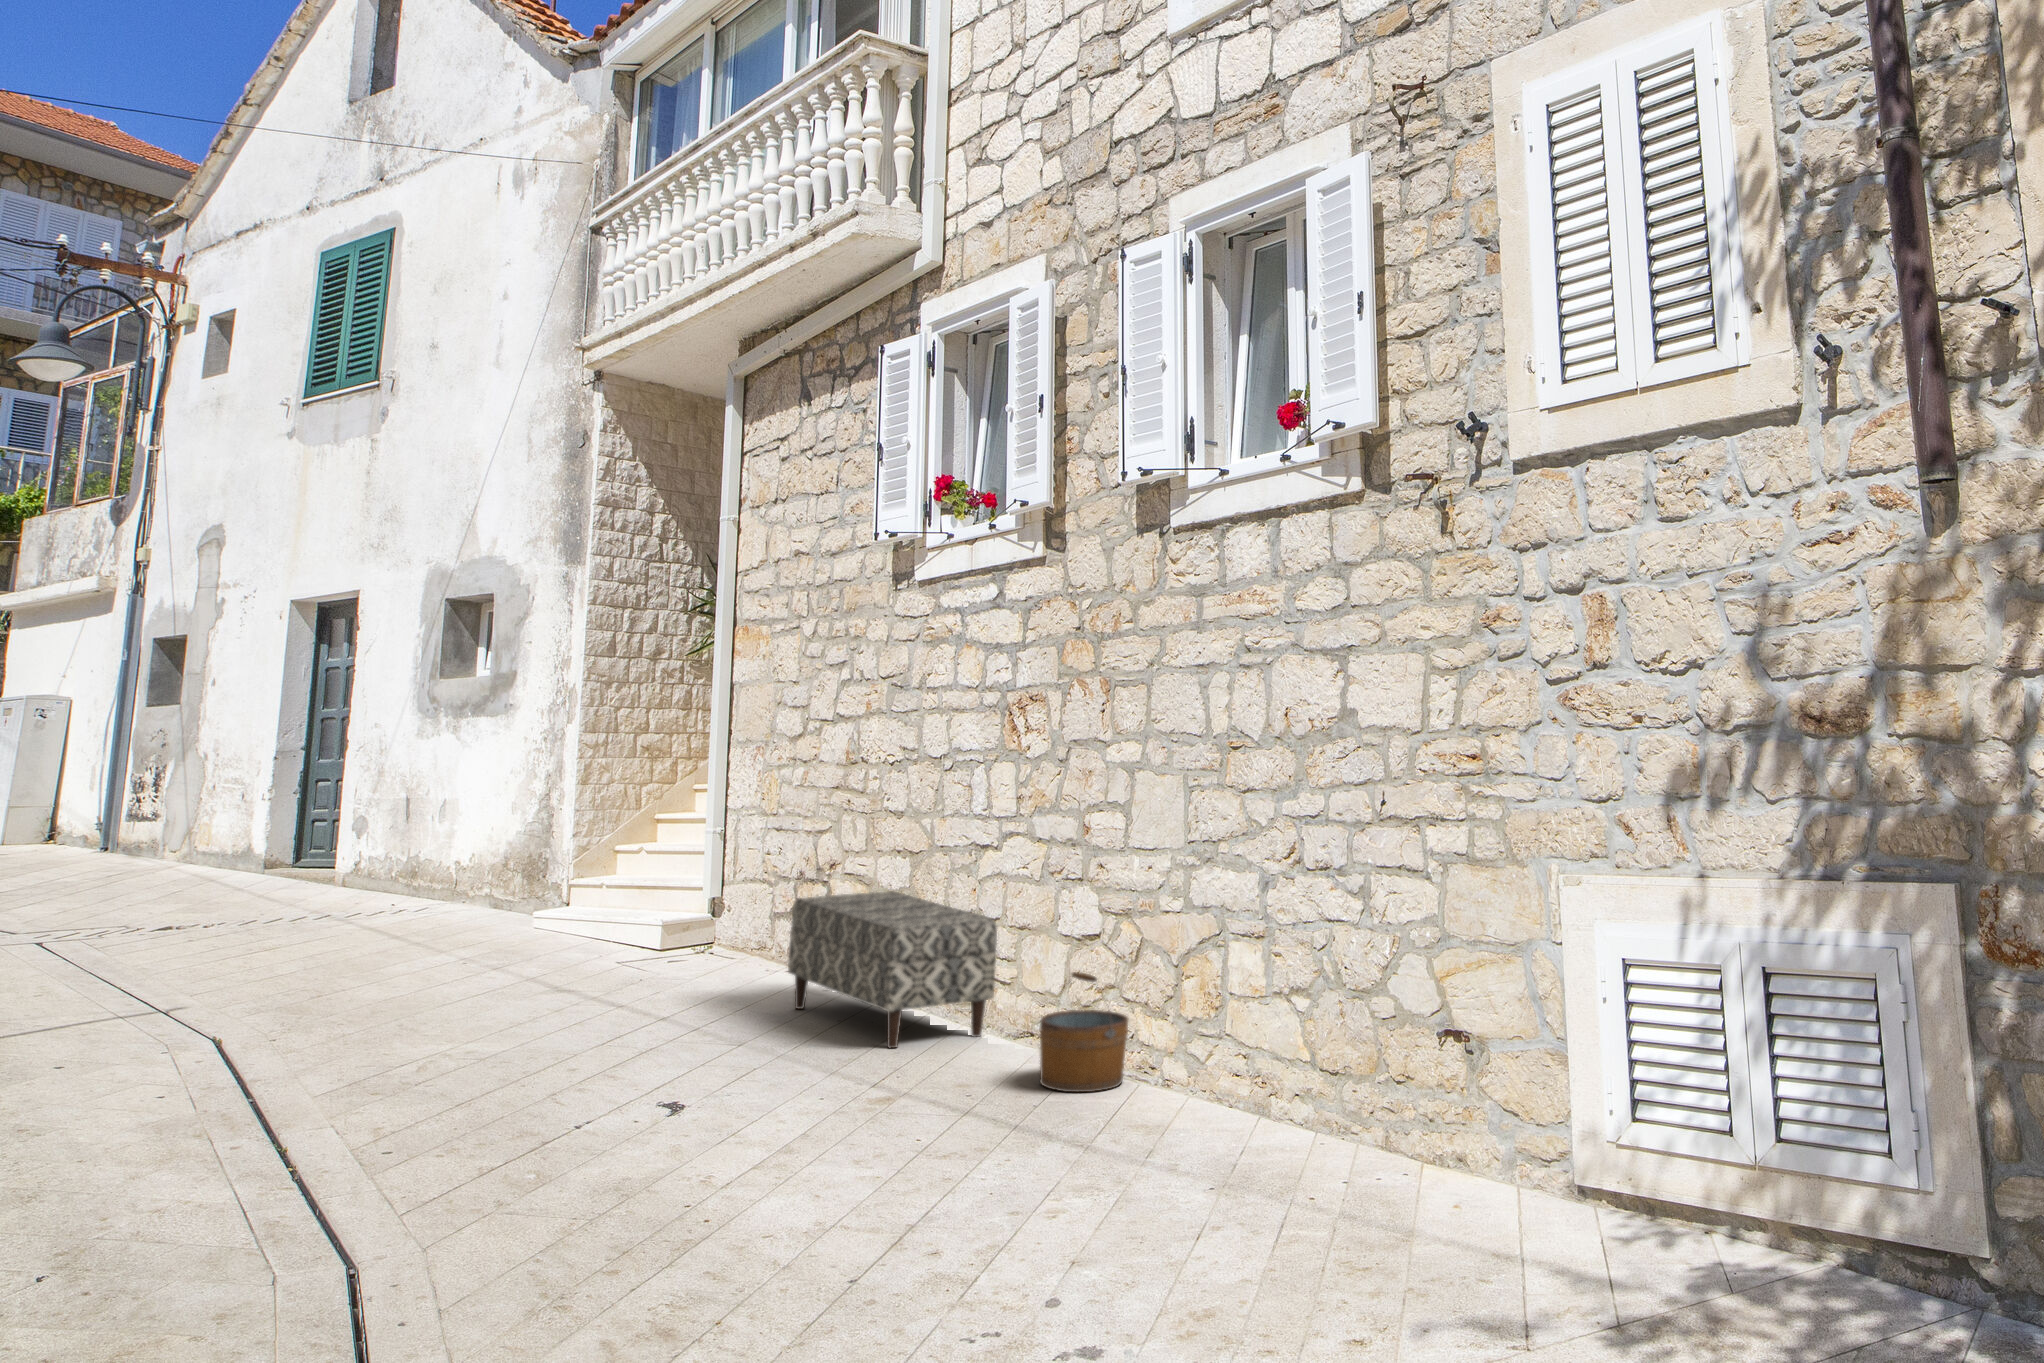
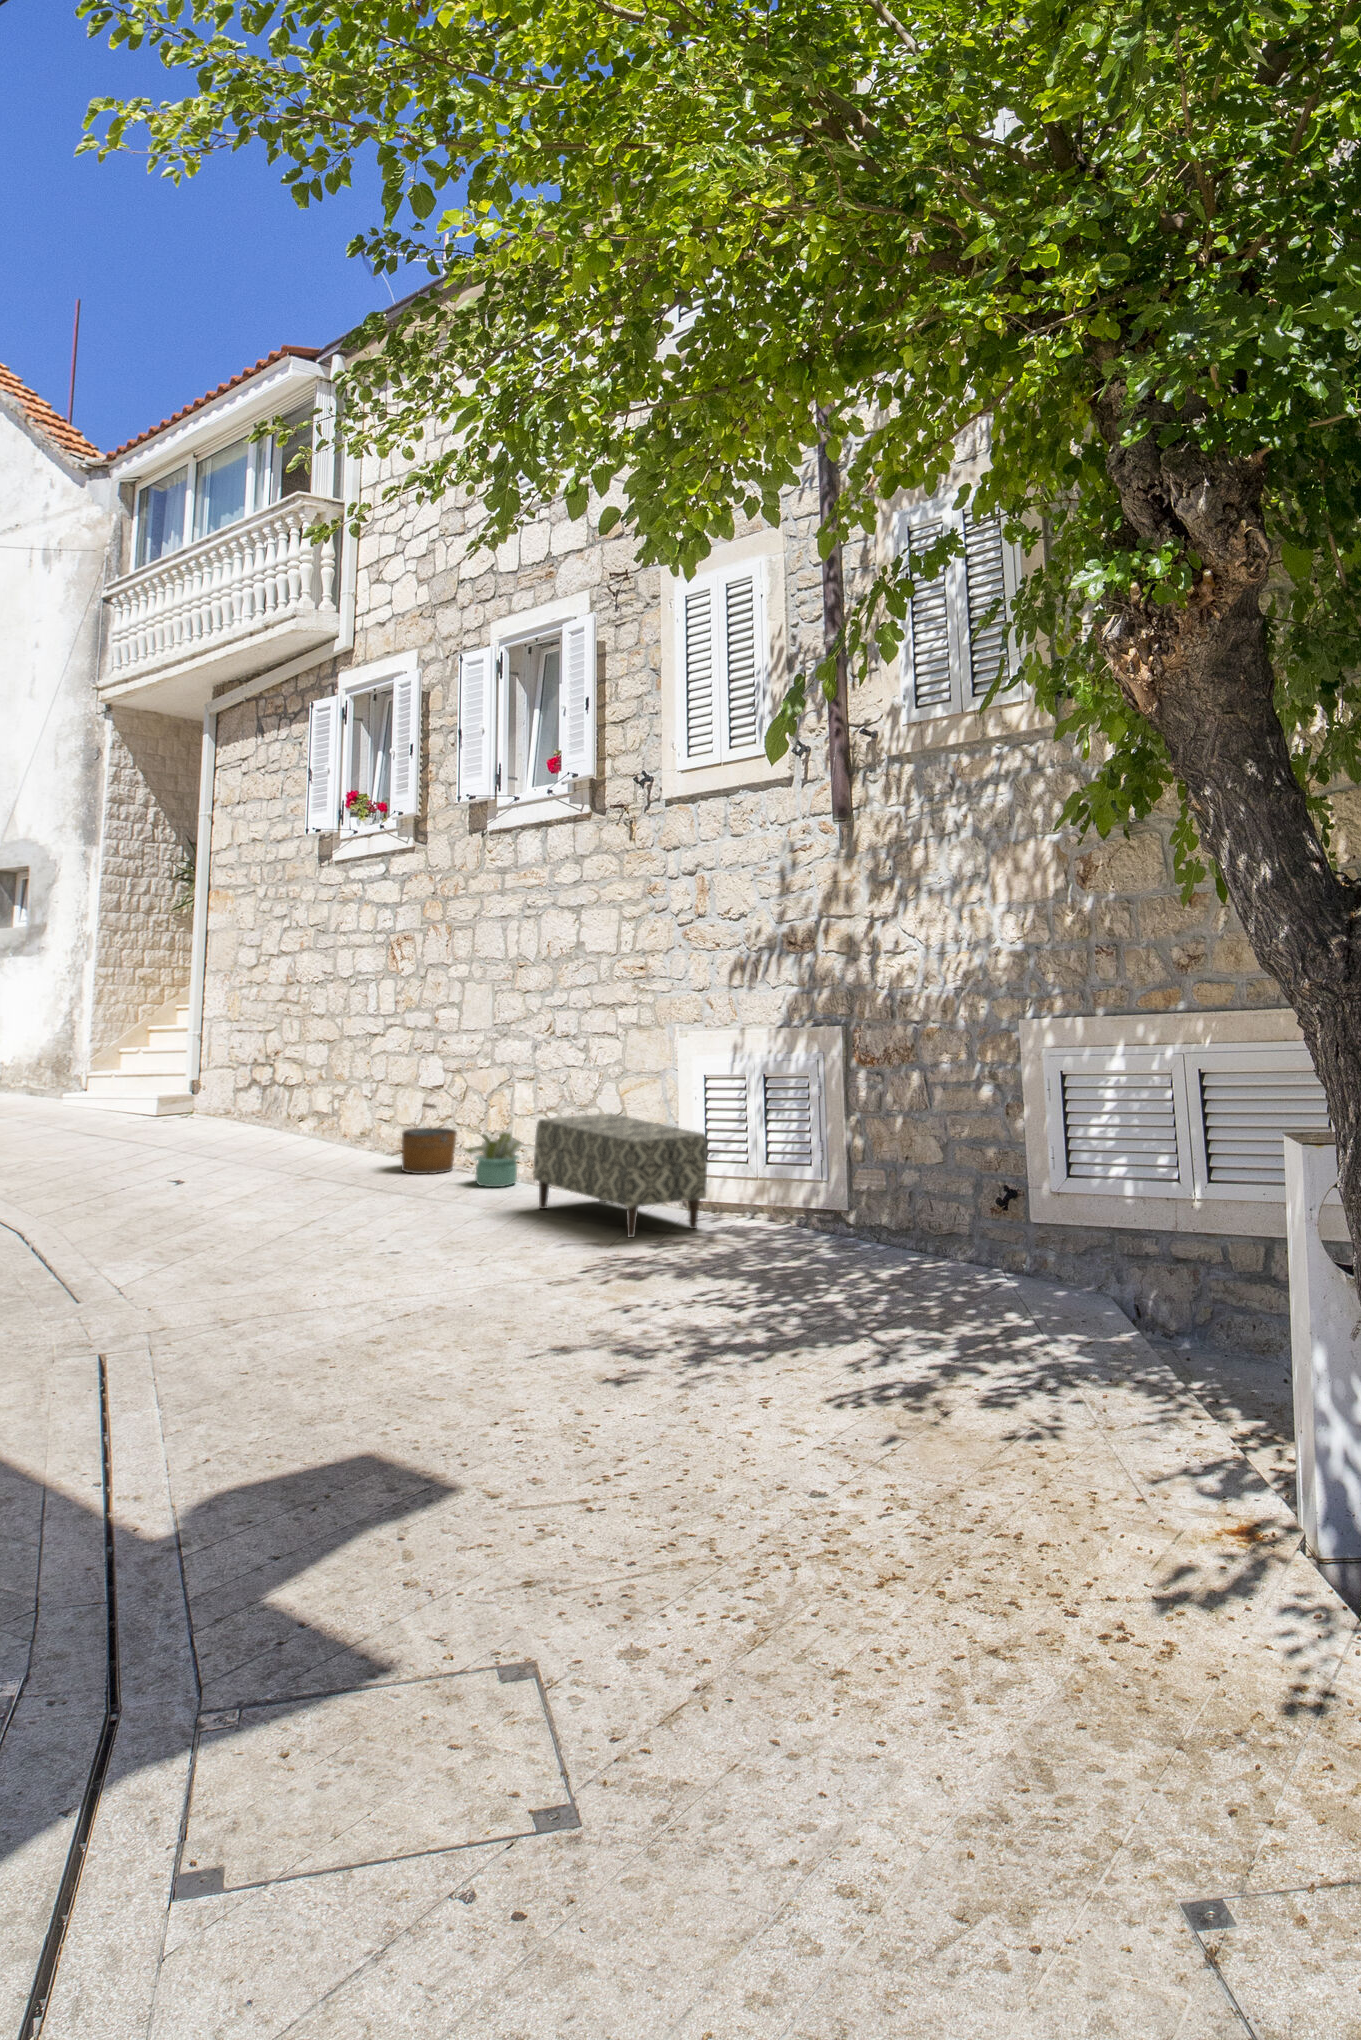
bench: present [788,891,997,1048] -> present [533,1114,708,1237]
decorative plant: none [1148,1029,1250,1127] -> present [465,1132,522,1187]

